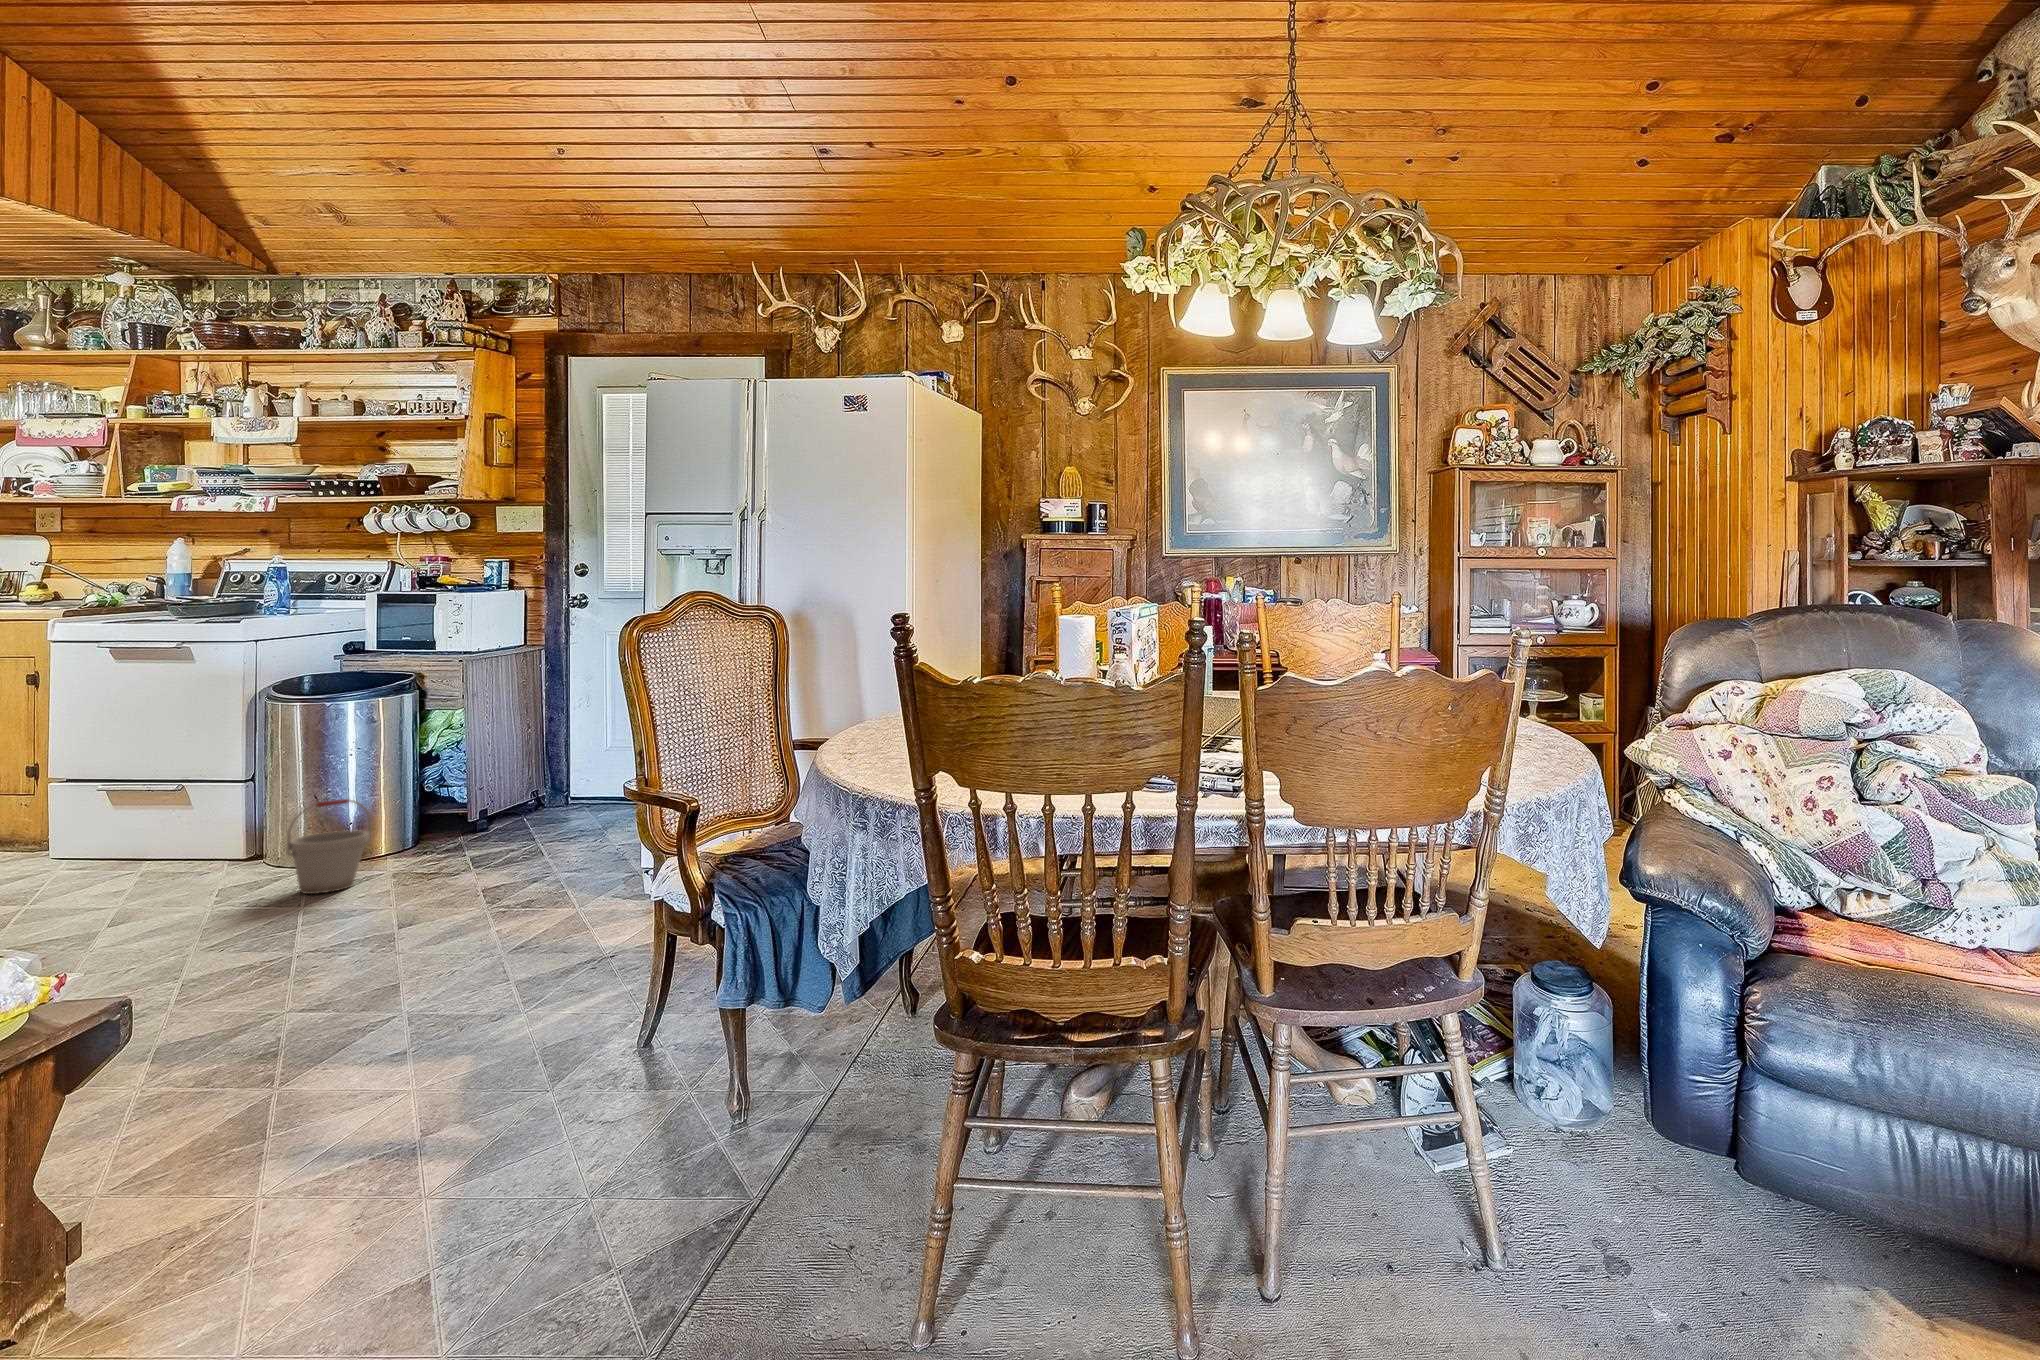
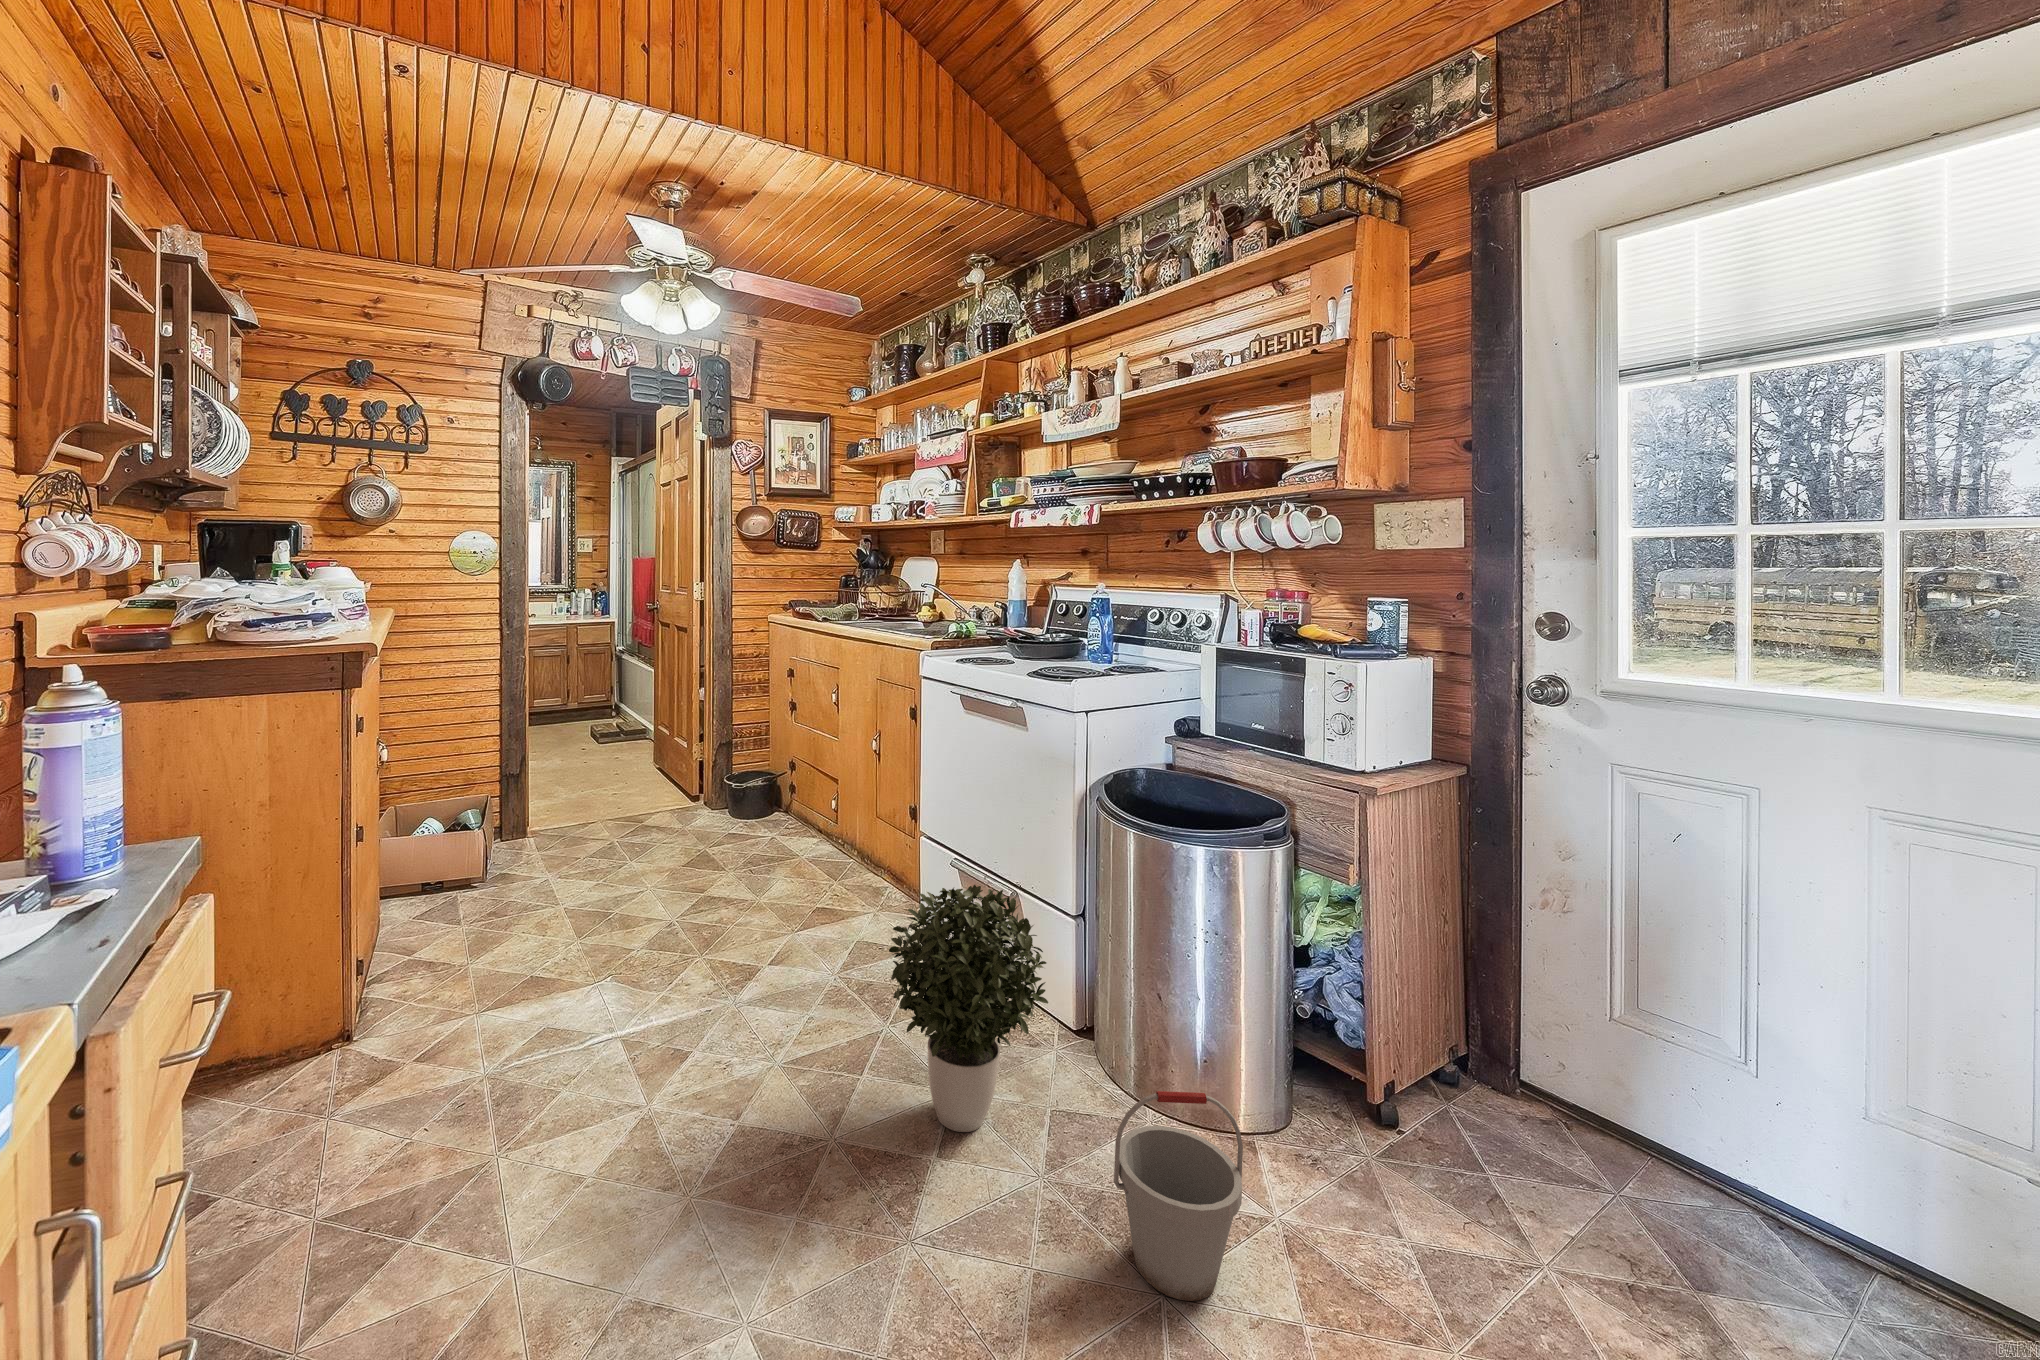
potted plant: none [77,747,233,902] -> present [889,885,1048,1132]

